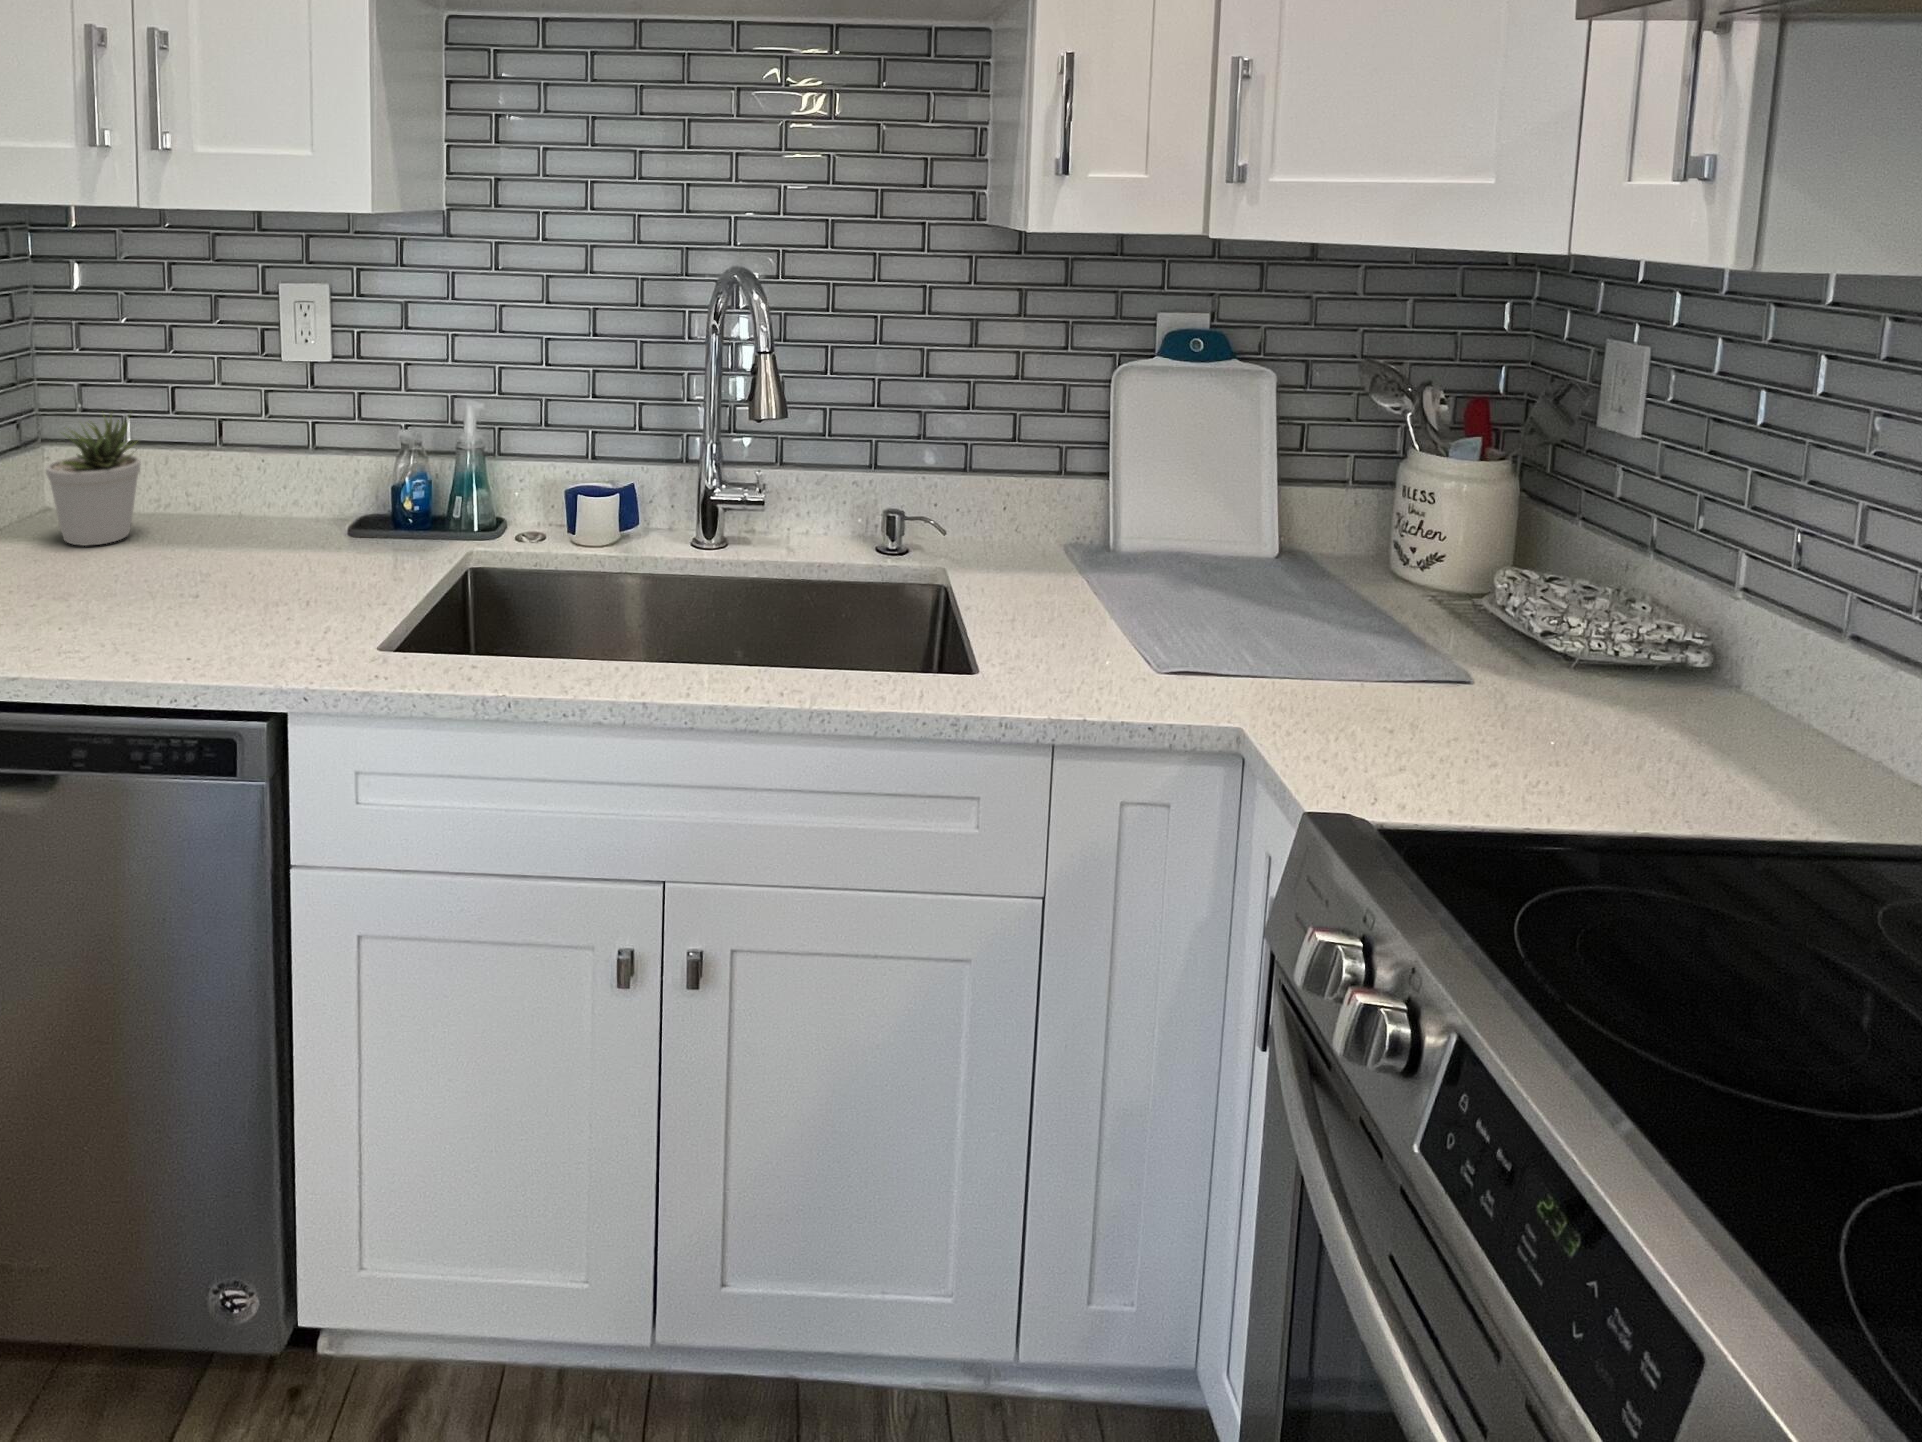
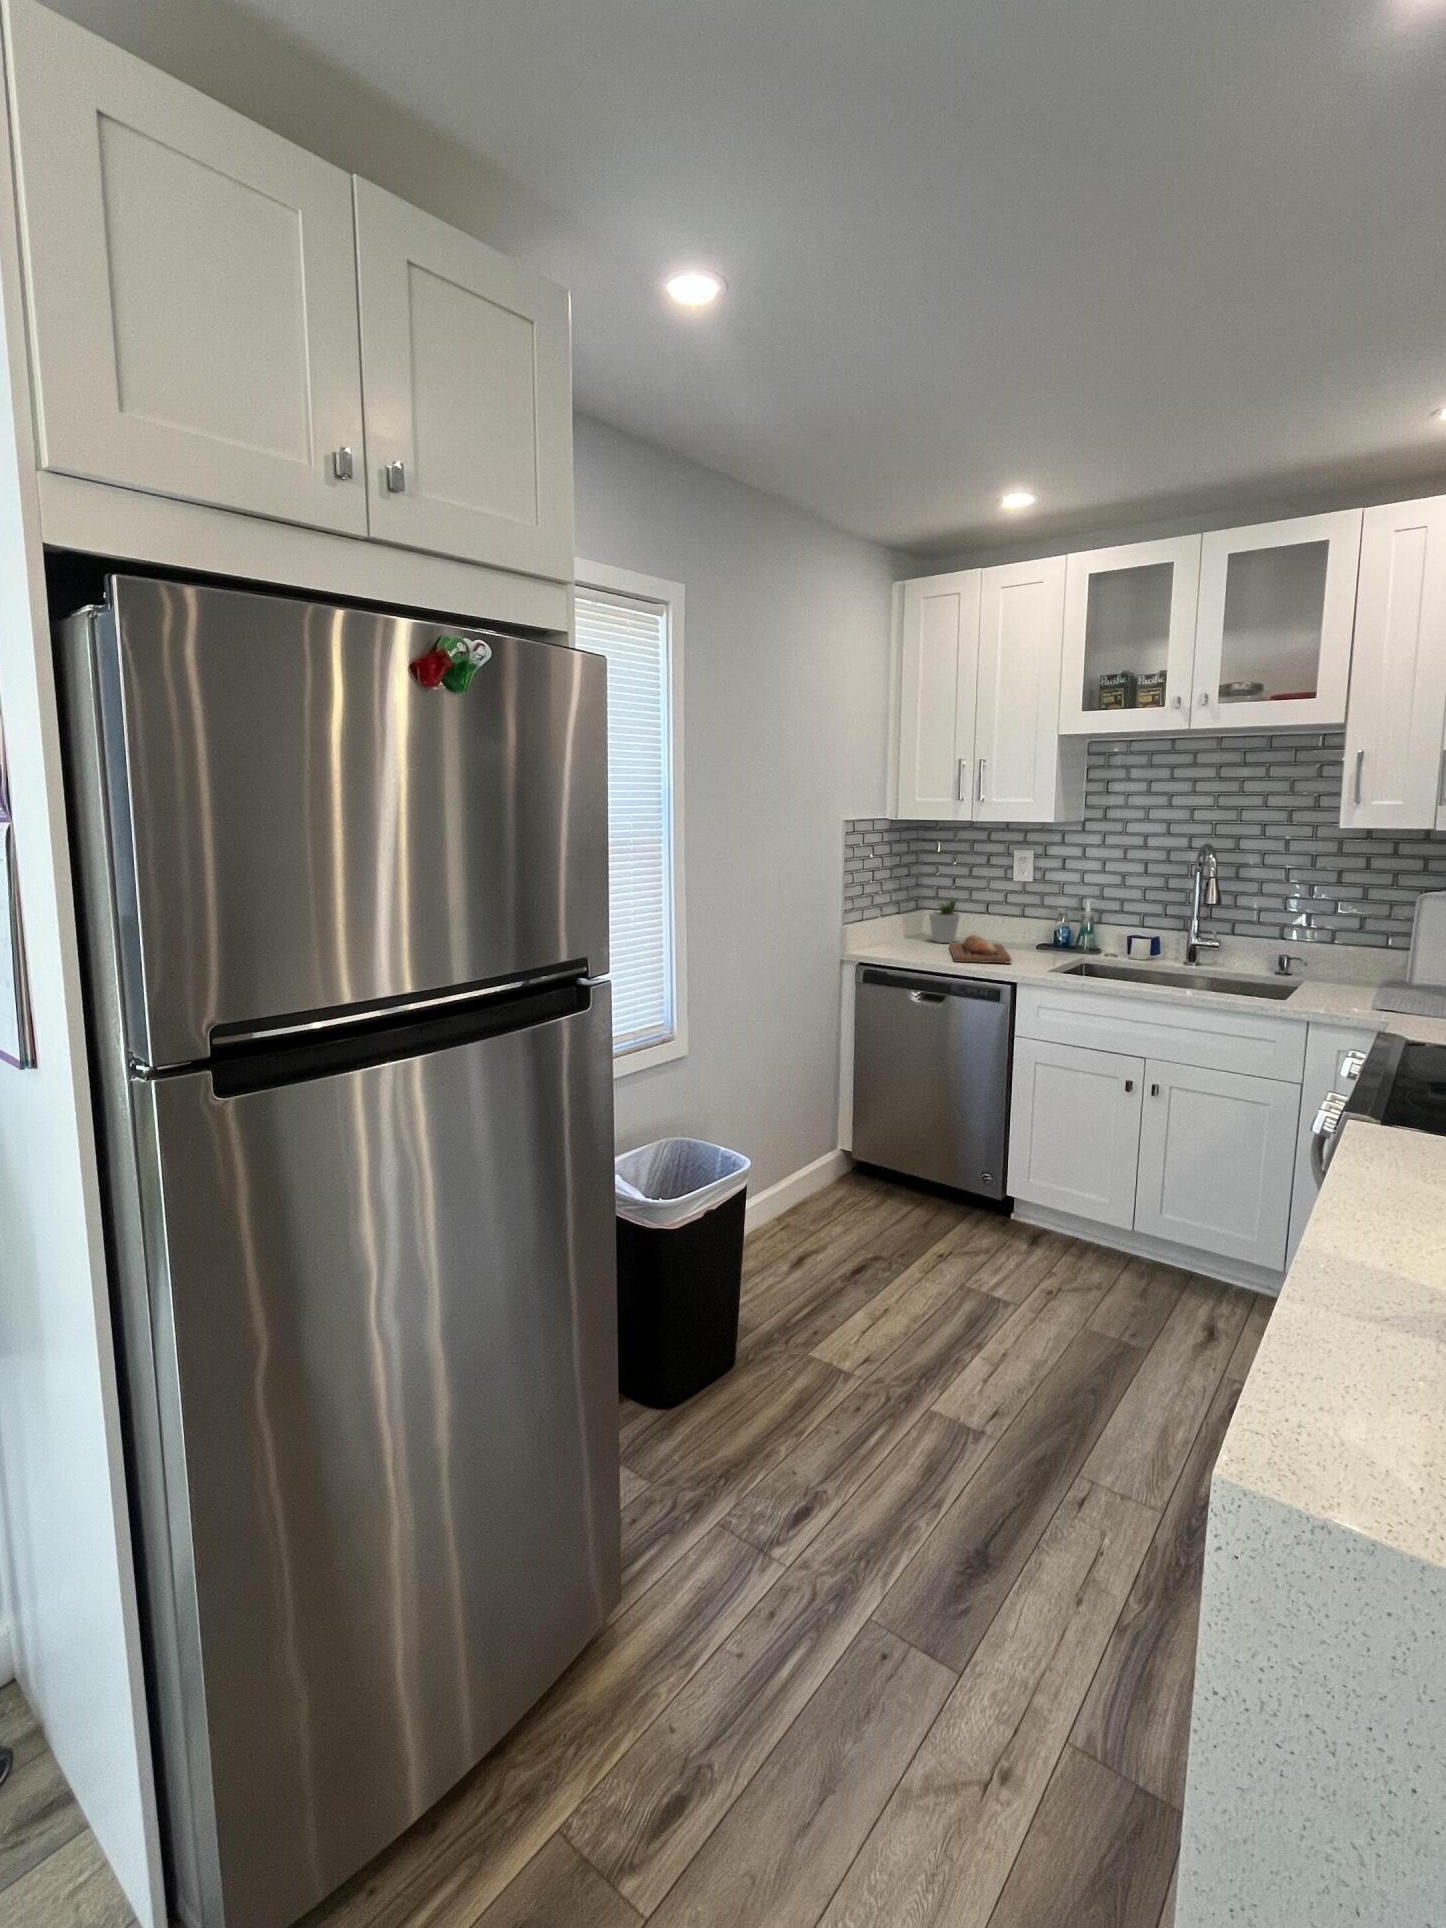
bread loaf: none [98,528,280,646] -> present [949,935,1011,963]

